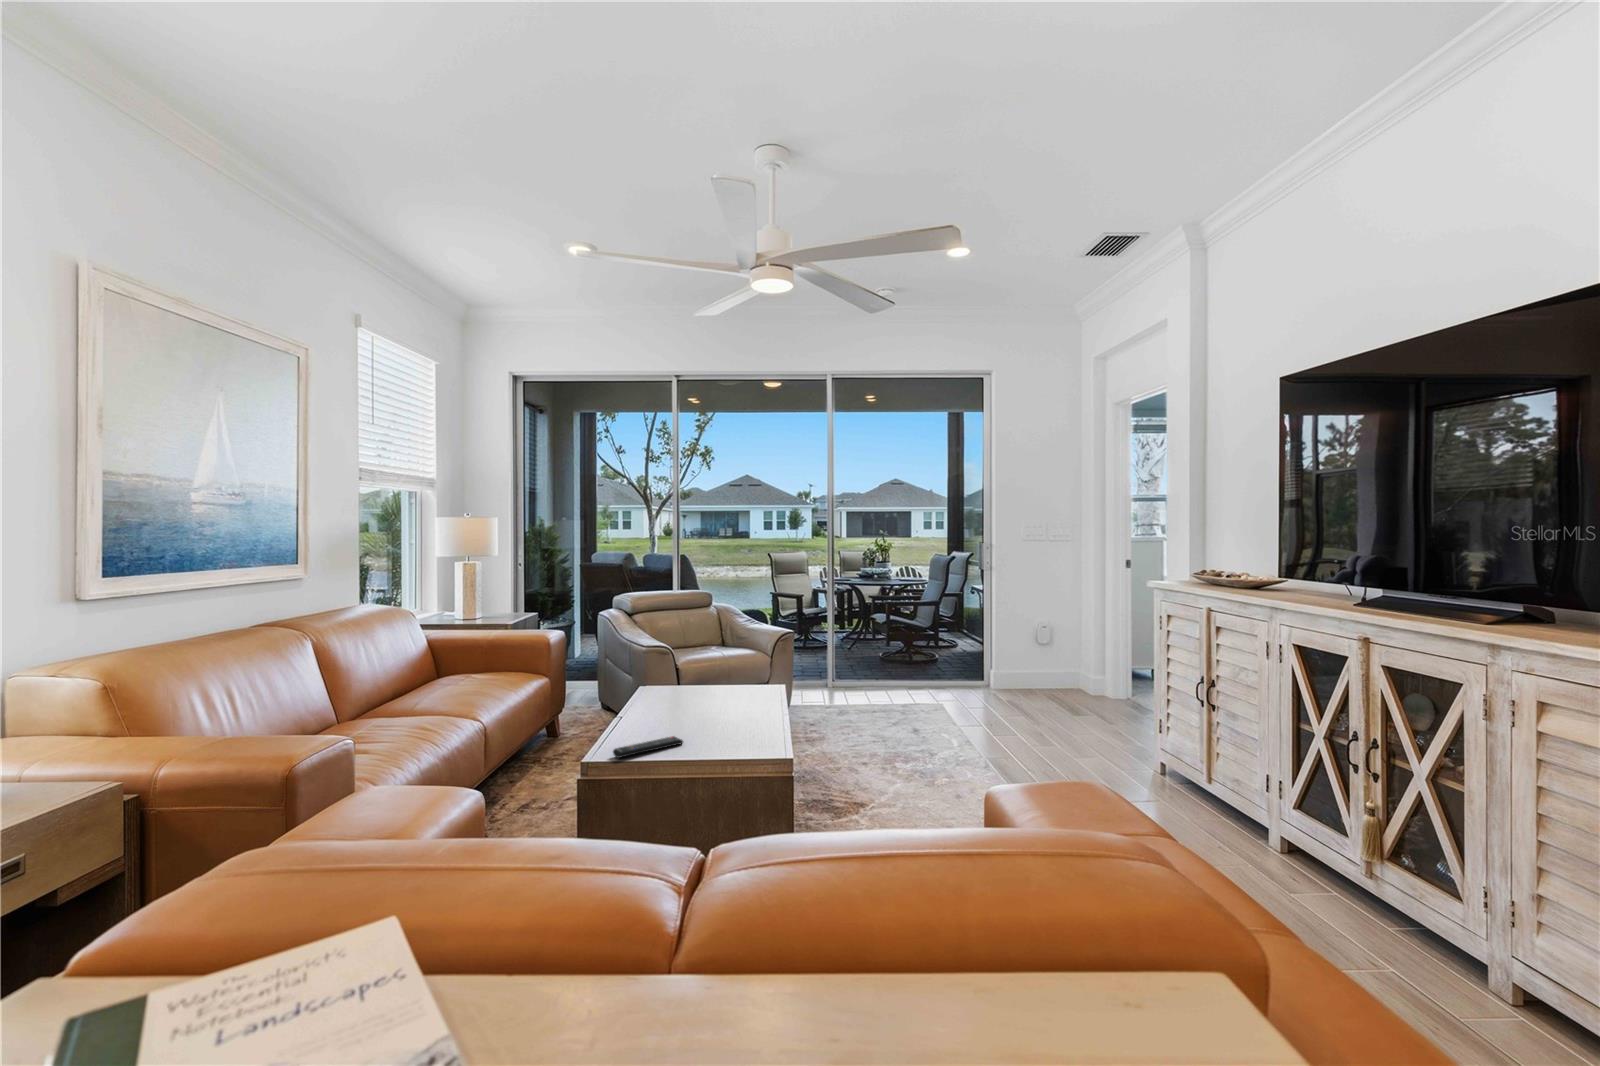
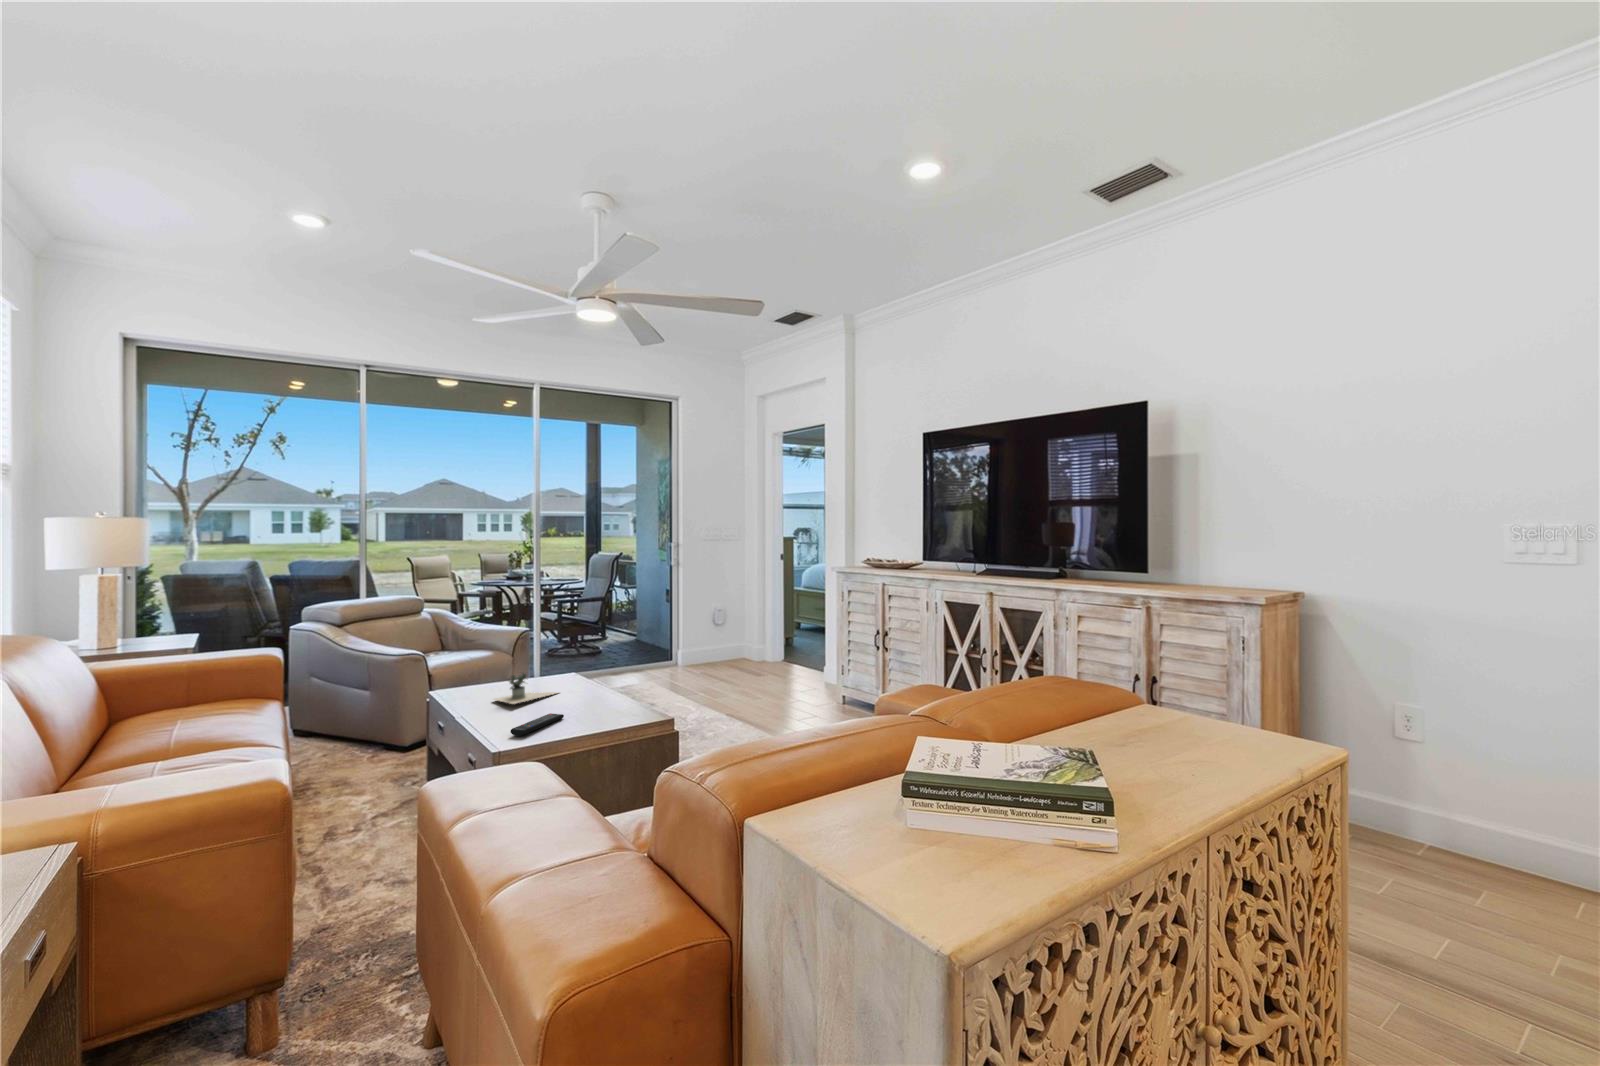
potted plant: none [654,684,745,719] -> present [495,673,557,704]

